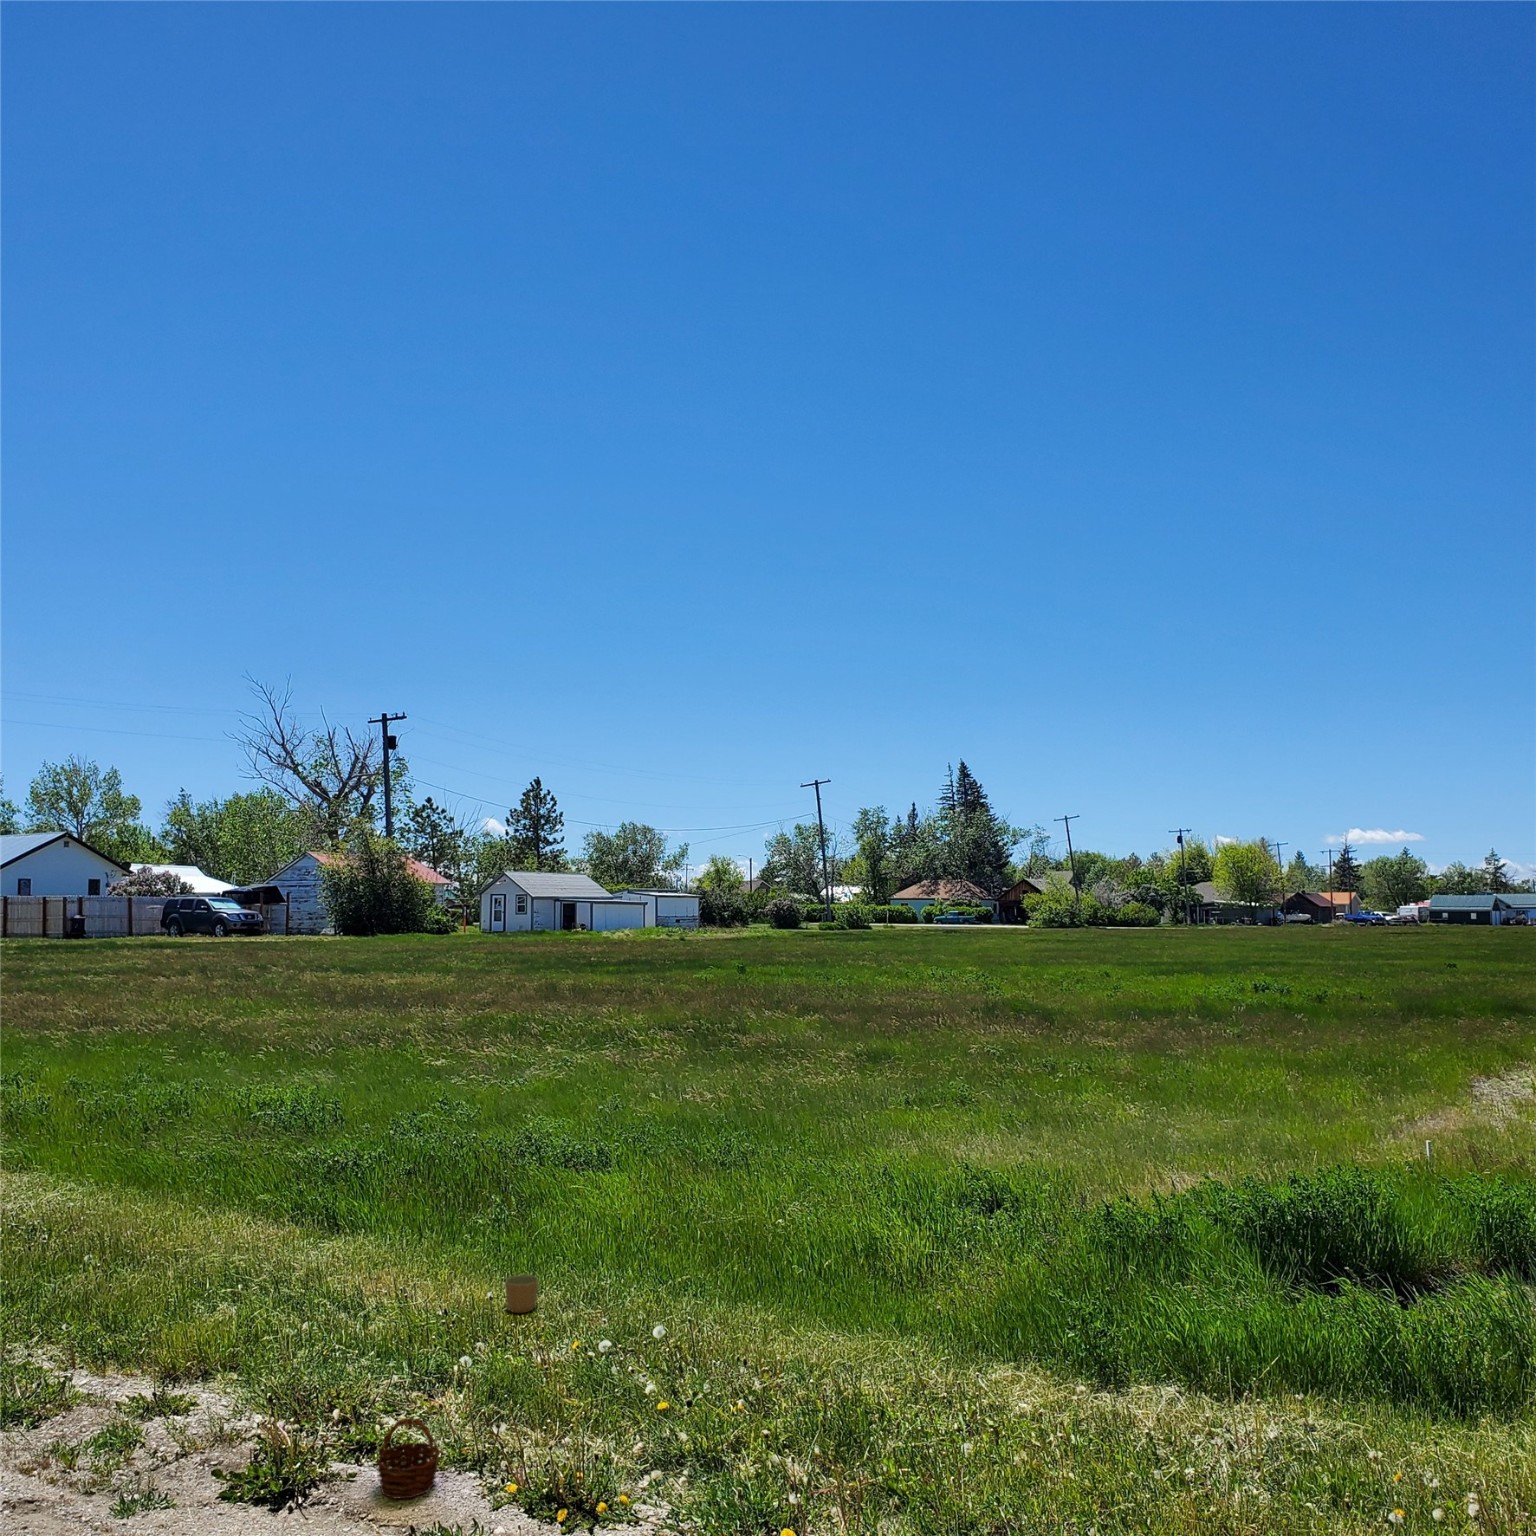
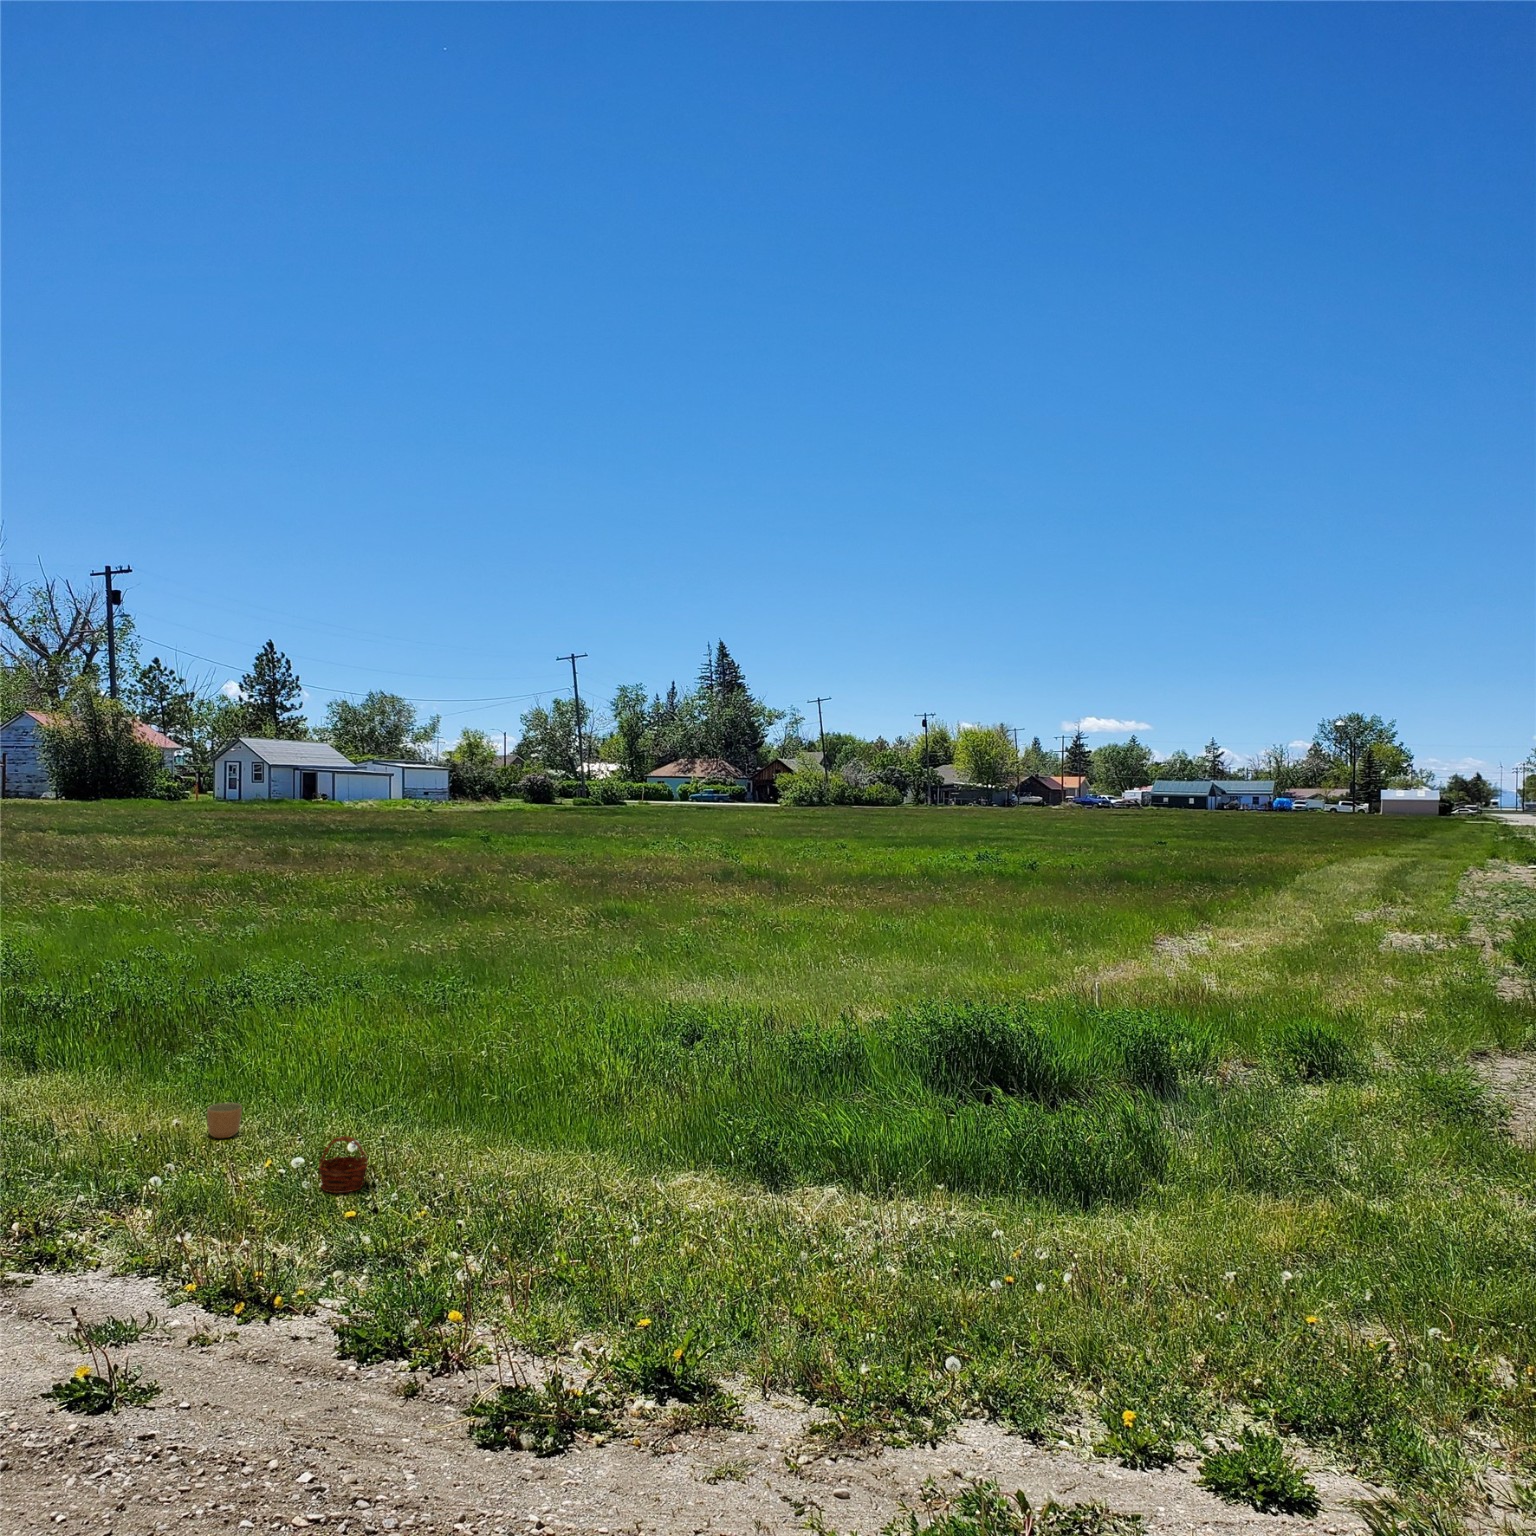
basket: present [377,1418,440,1499] -> present [319,1136,368,1193]

